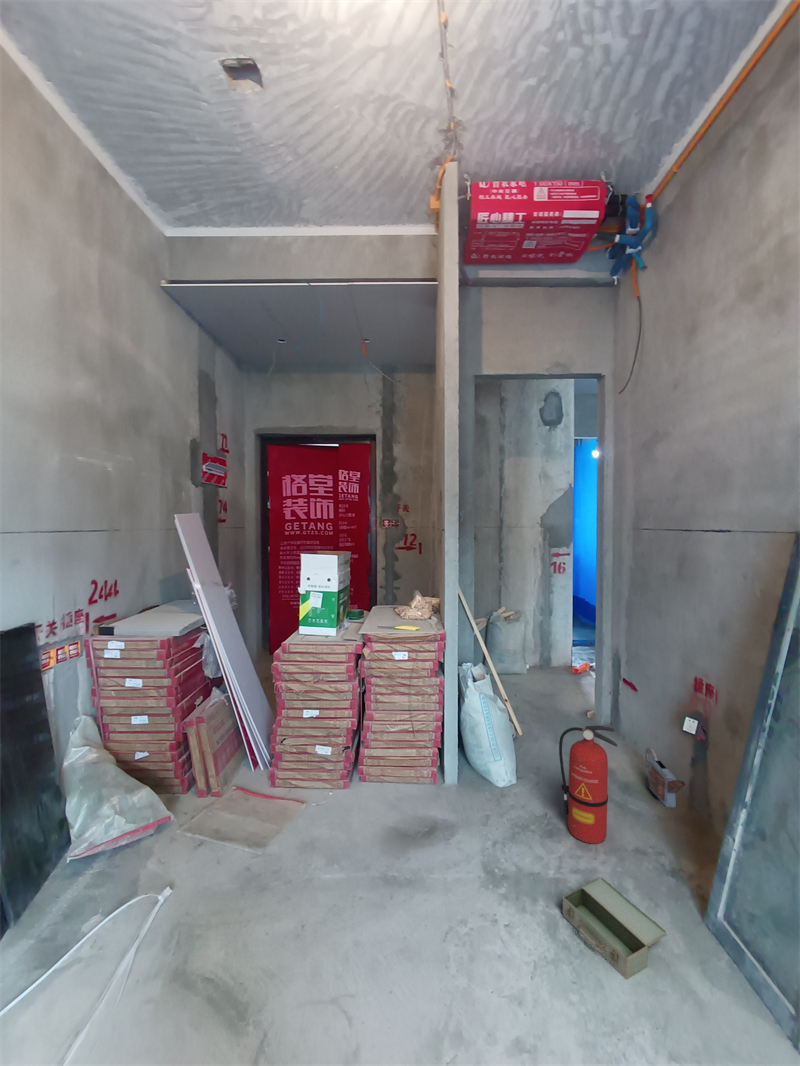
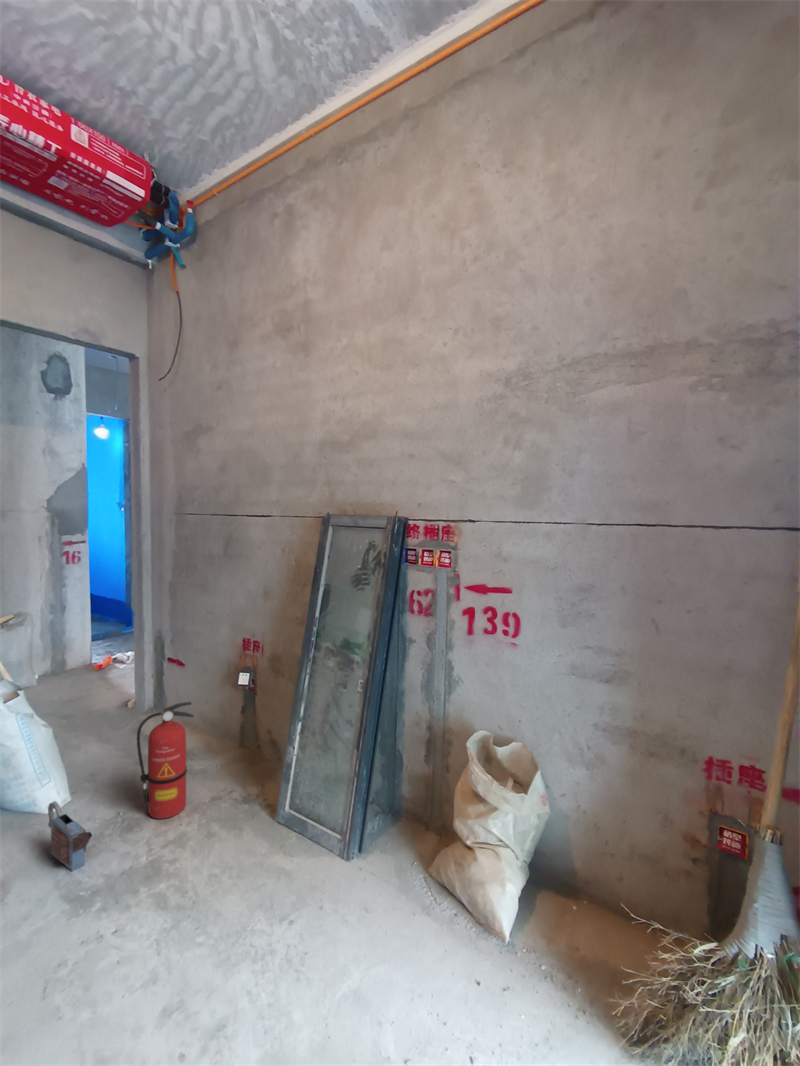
watering can: present [645,748,685,808] -> present [48,801,92,871]
toolbox: present [563,878,667,979] -> none [172,833,259,894]

